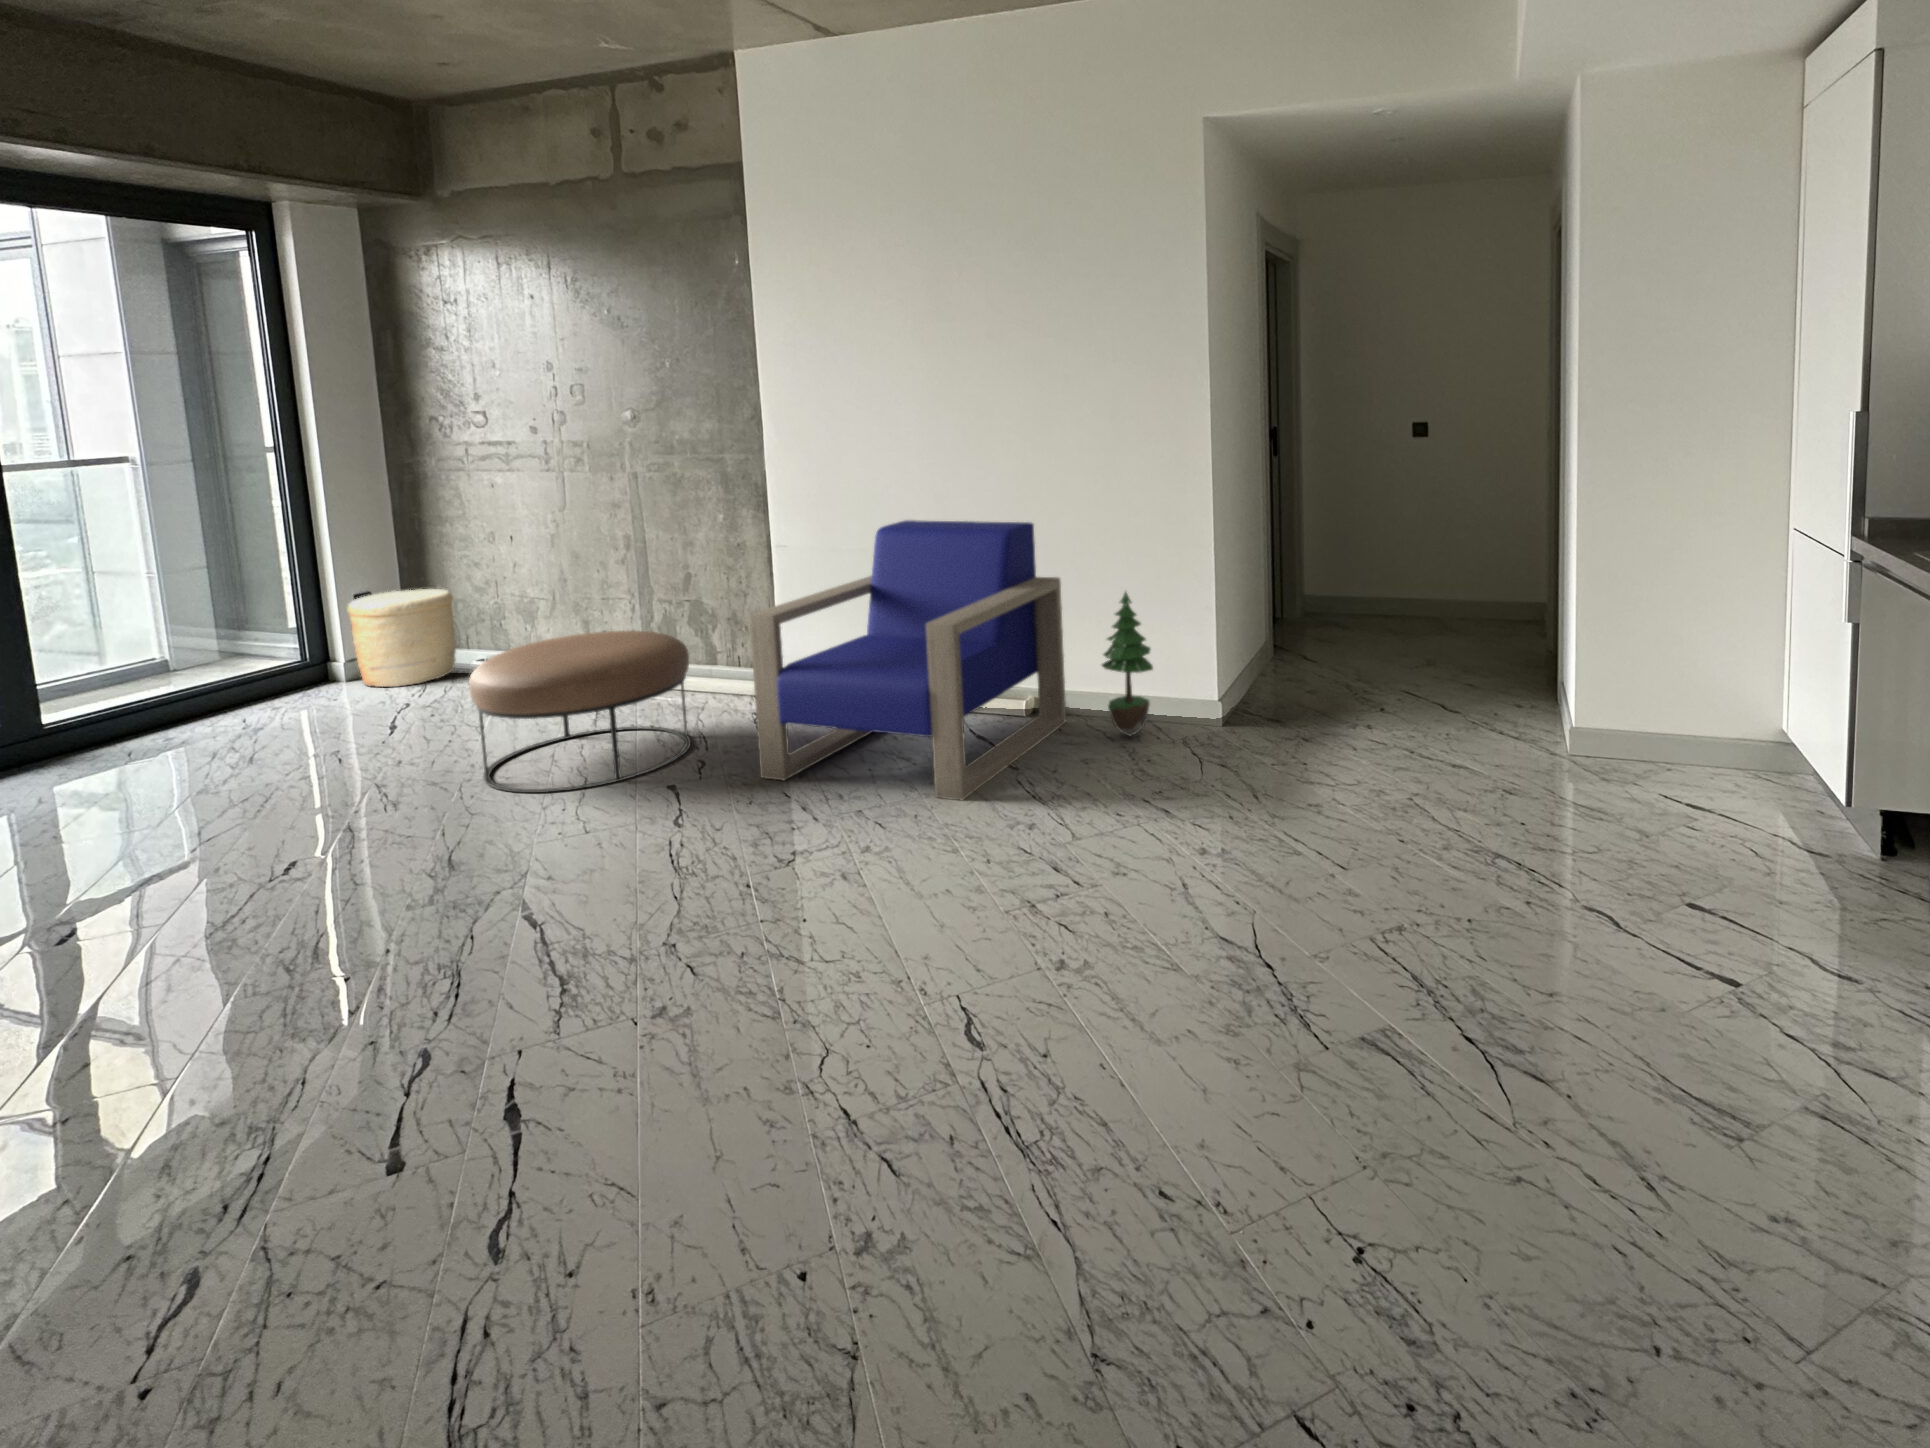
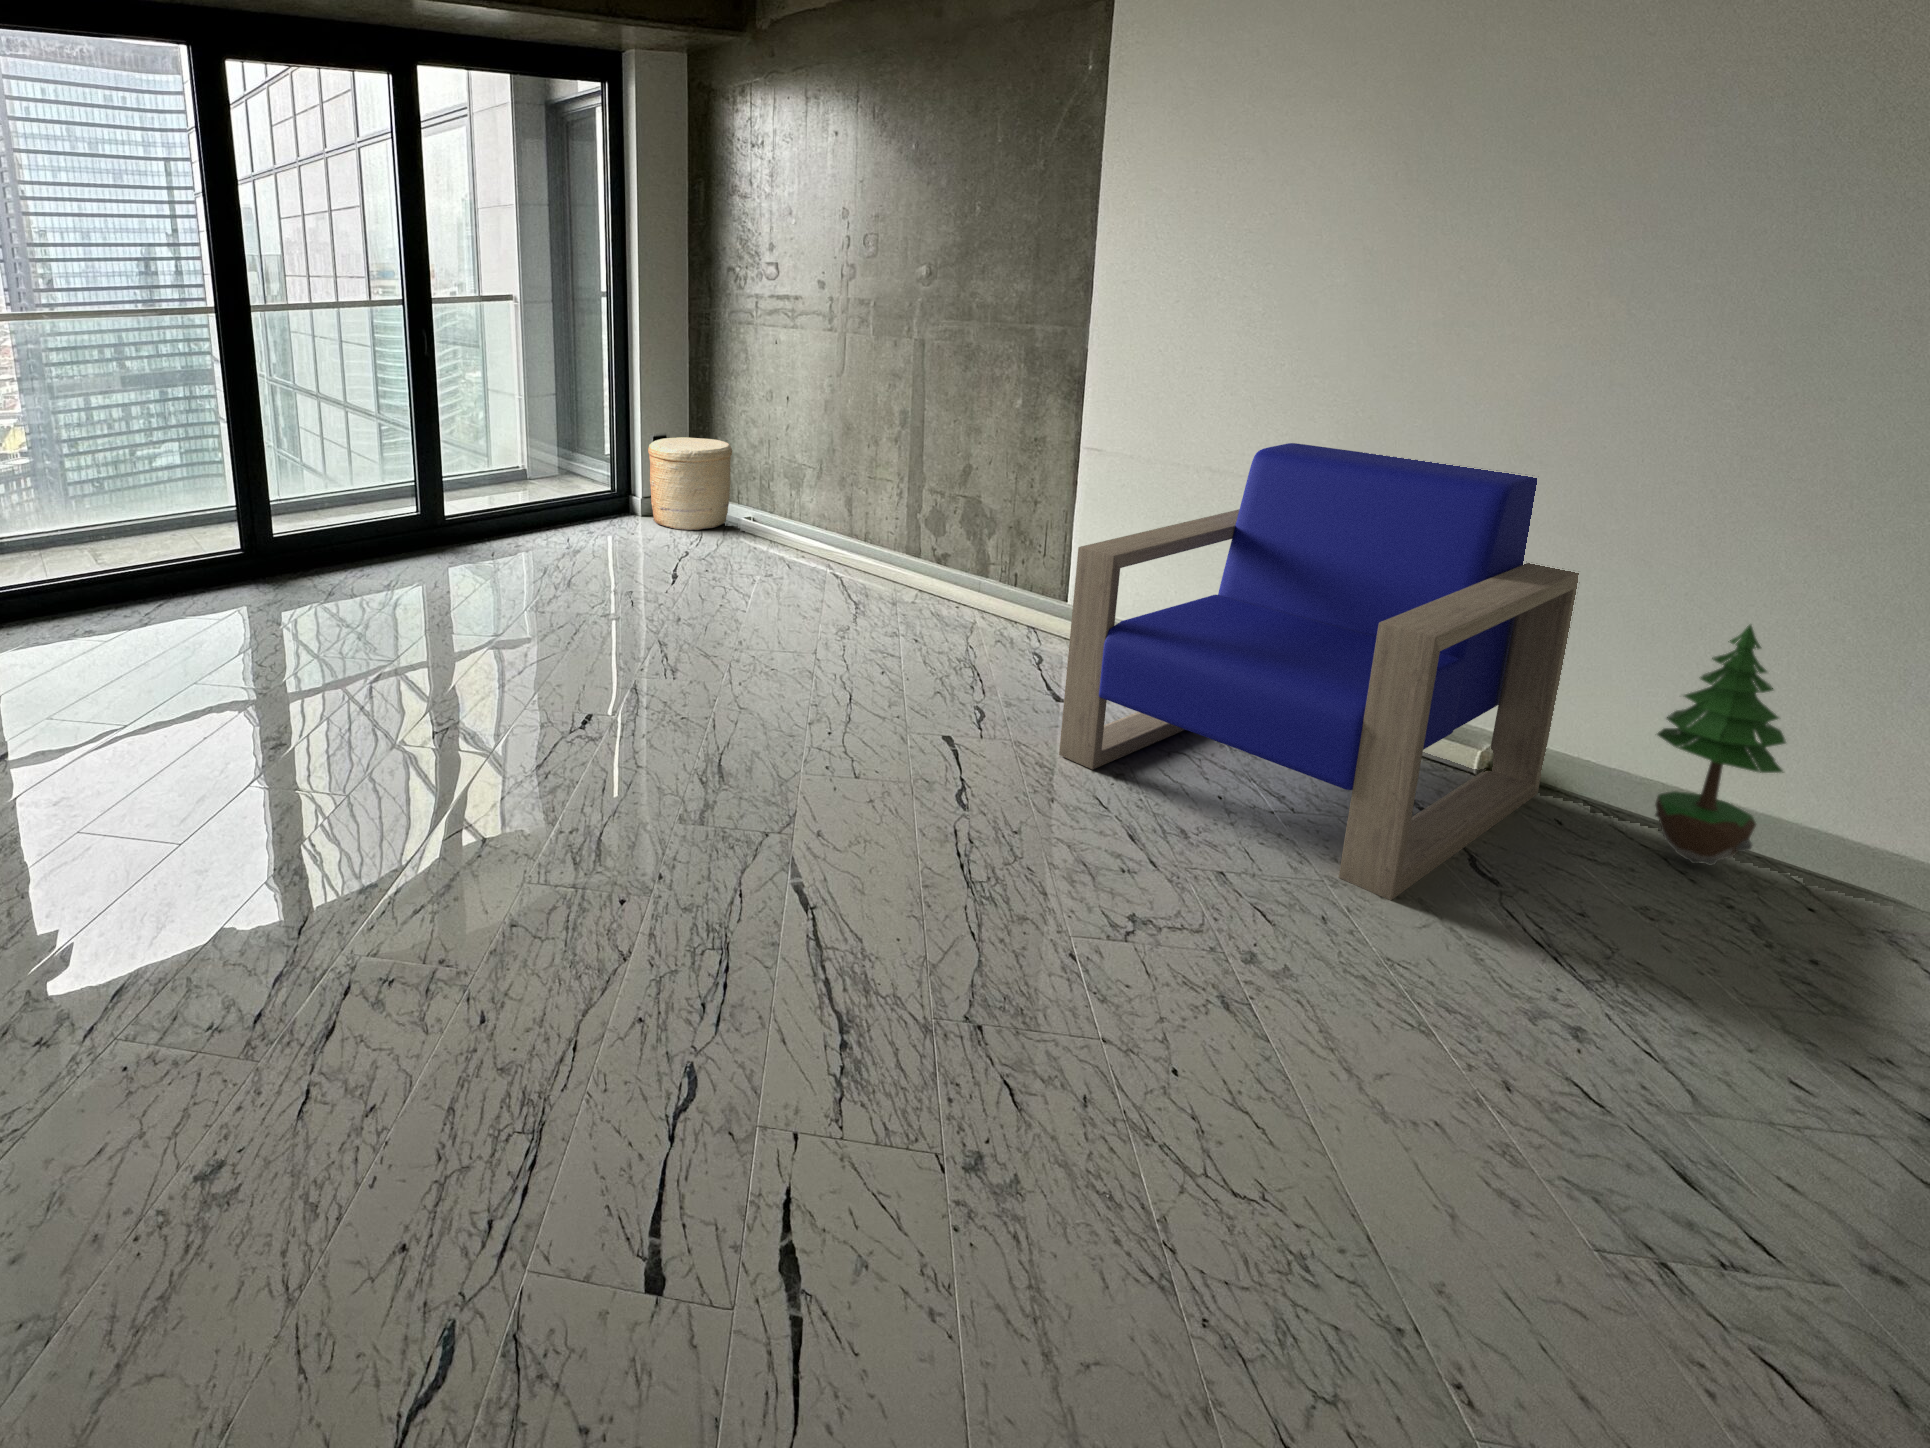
ottoman: present [469,631,691,793] -> none [749,522,976,707]

